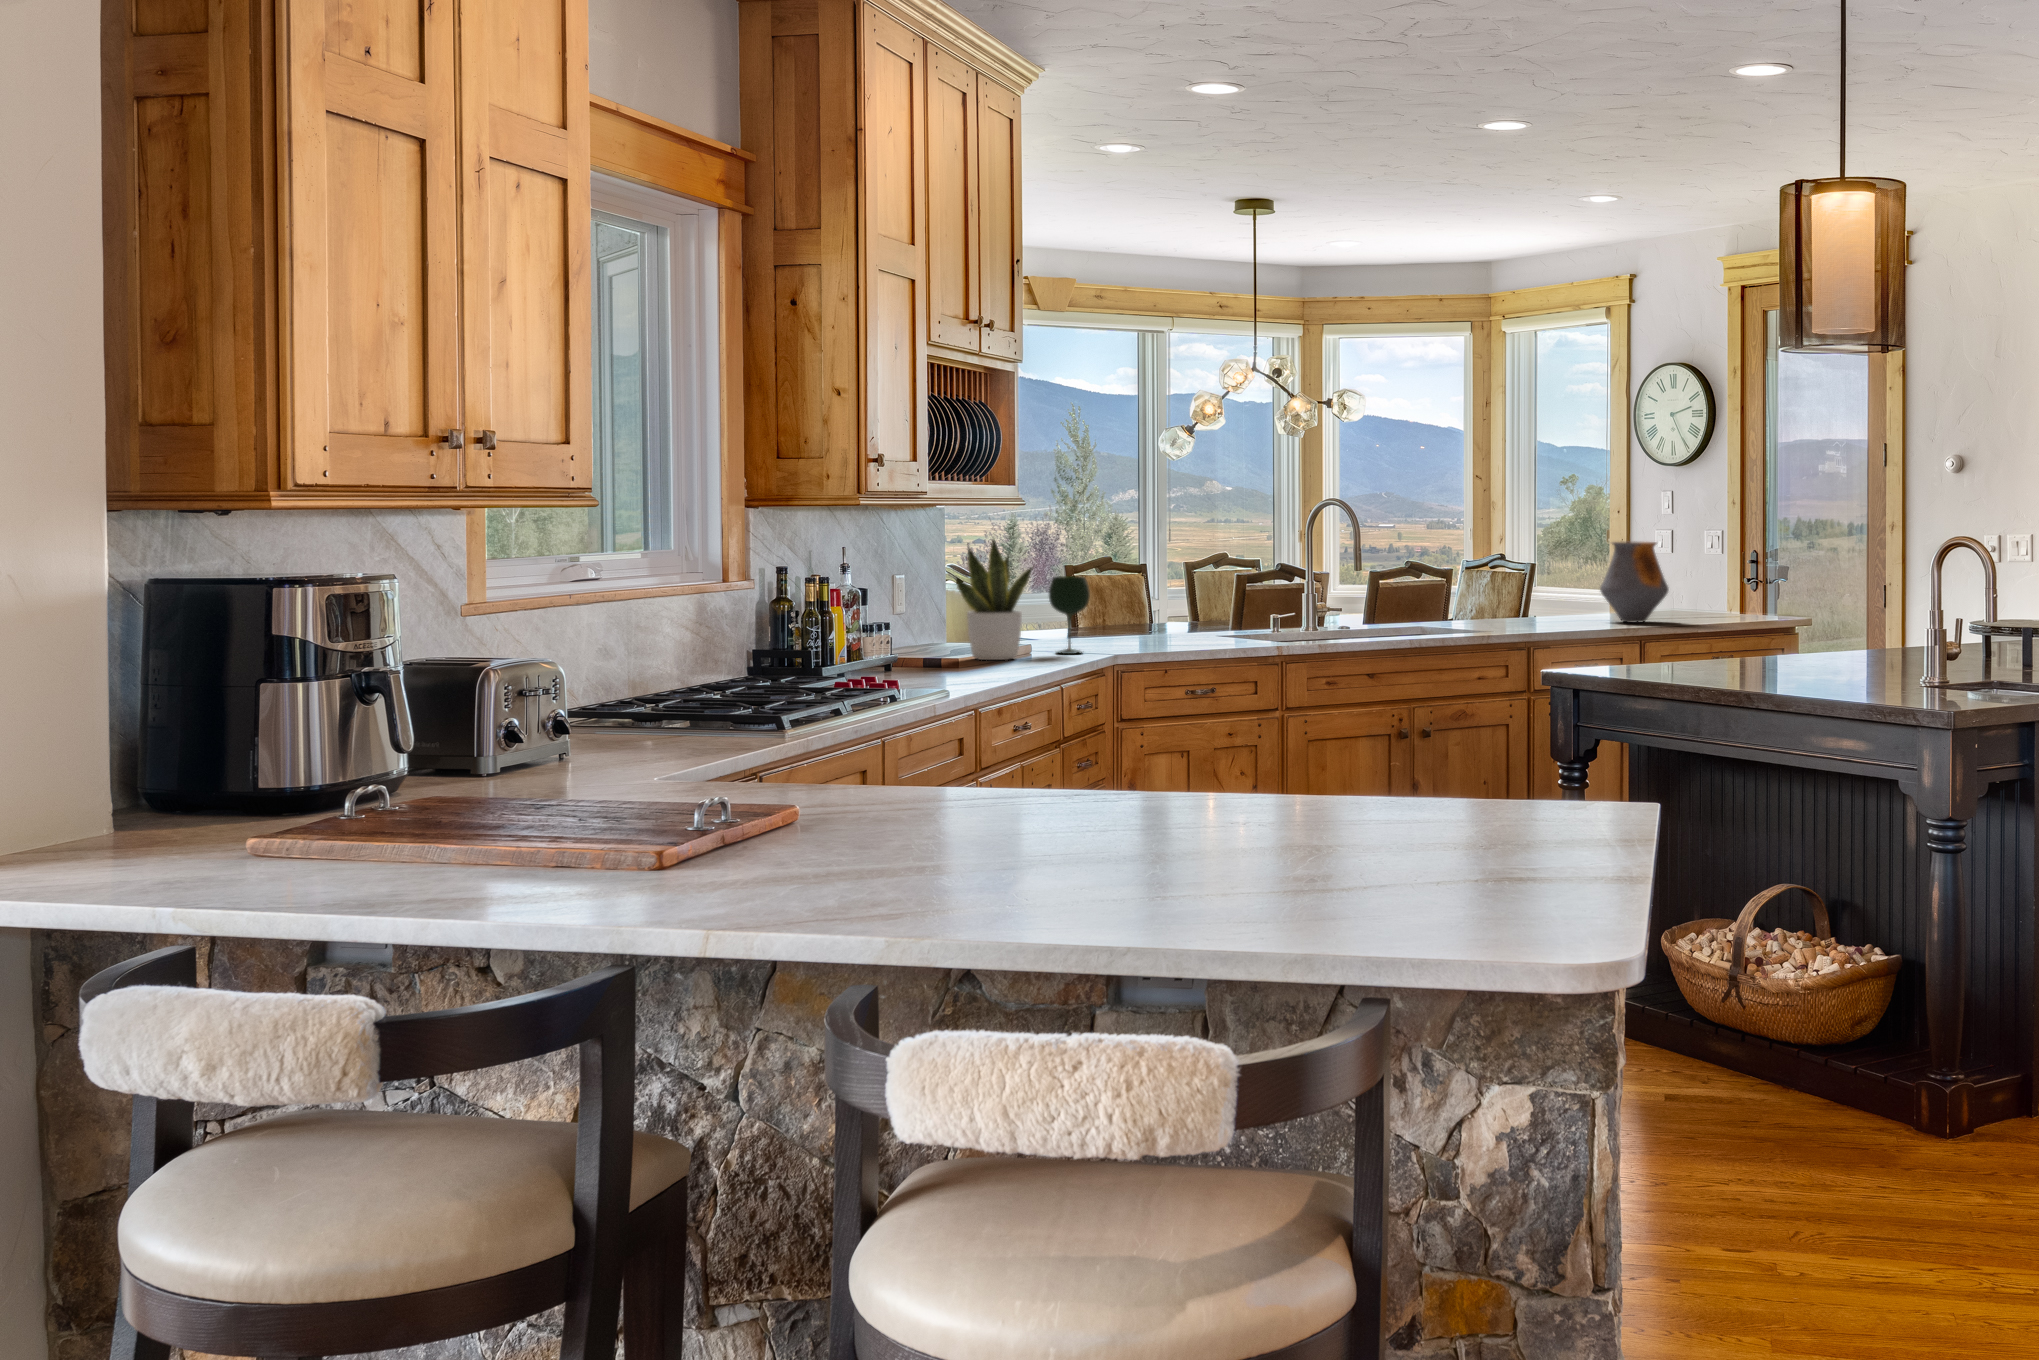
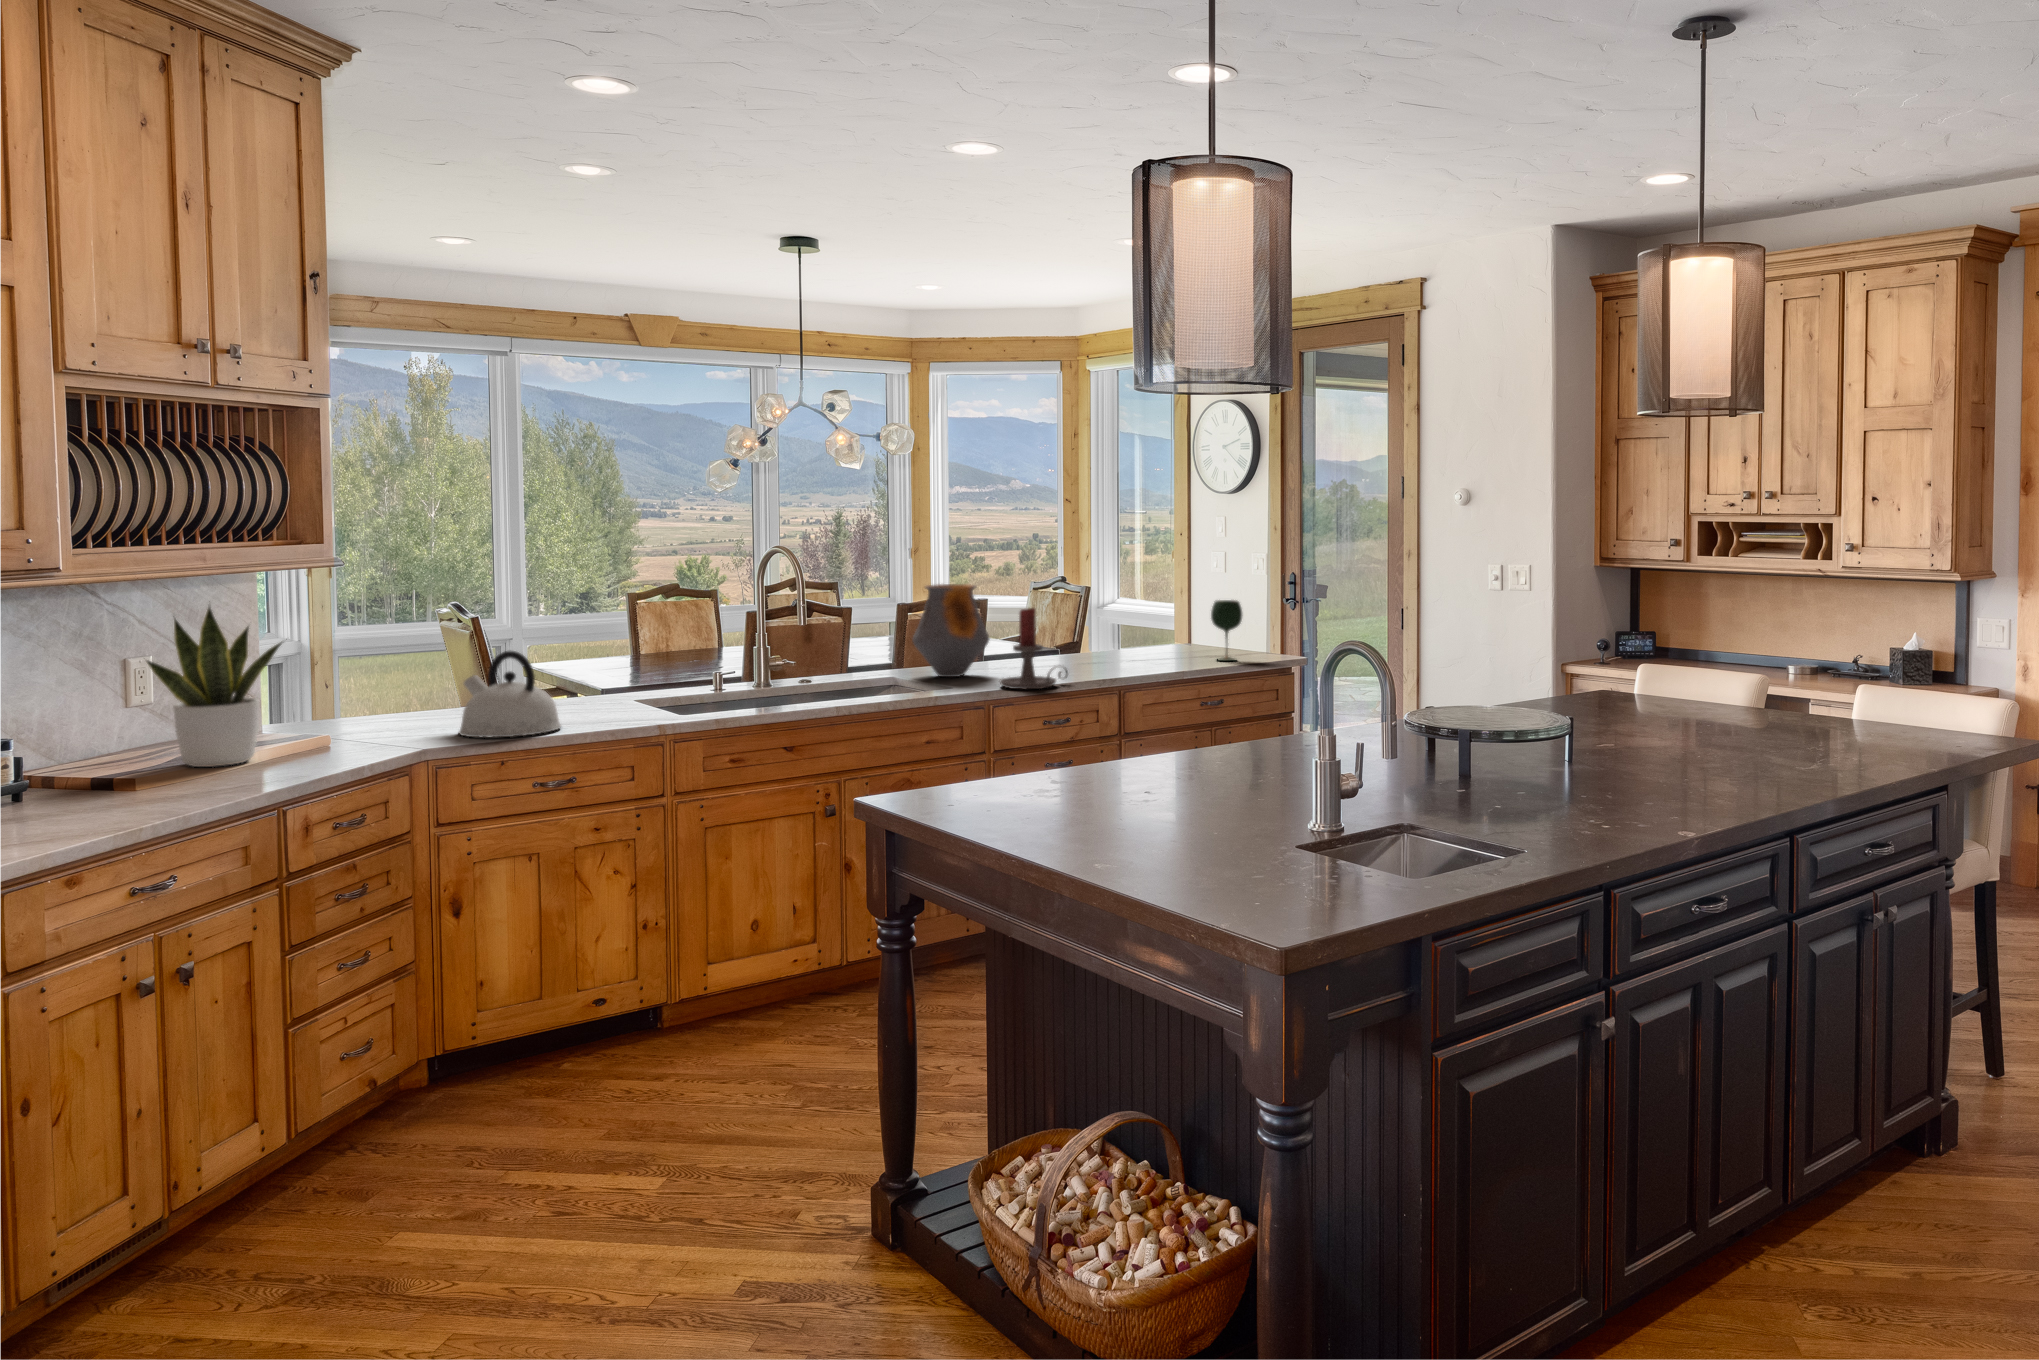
vase: present [1600,541,1669,622] -> present [913,584,989,677]
candle holder: none [1526,560,1588,636] -> present [1000,608,1068,689]
wine glass: present [1049,576,1090,654] -> present [1211,600,1242,661]
kettle: none [1125,582,1205,651] -> present [459,651,561,737]

